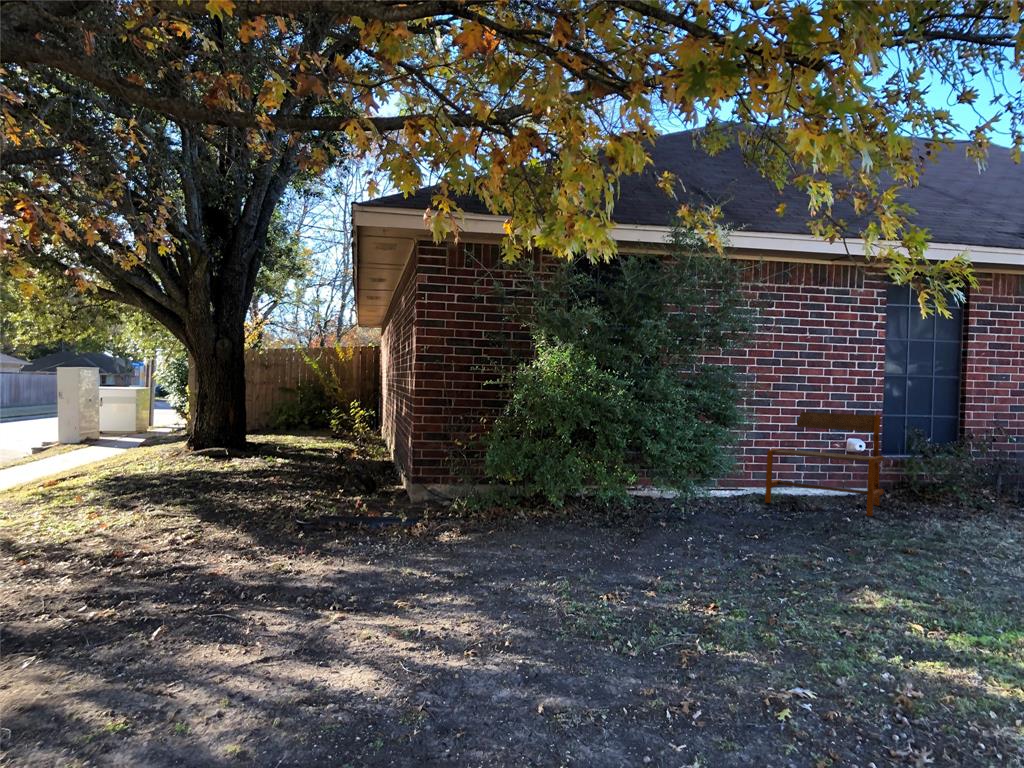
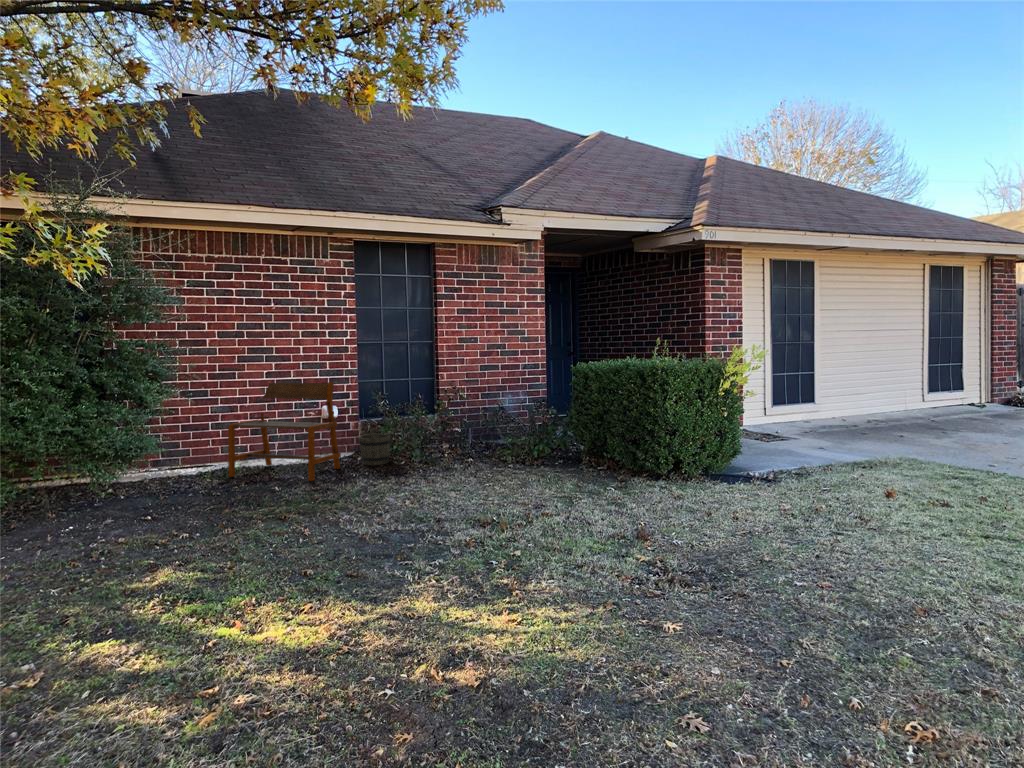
bucket: none [894,466,933,506] -> present [359,429,390,465]

